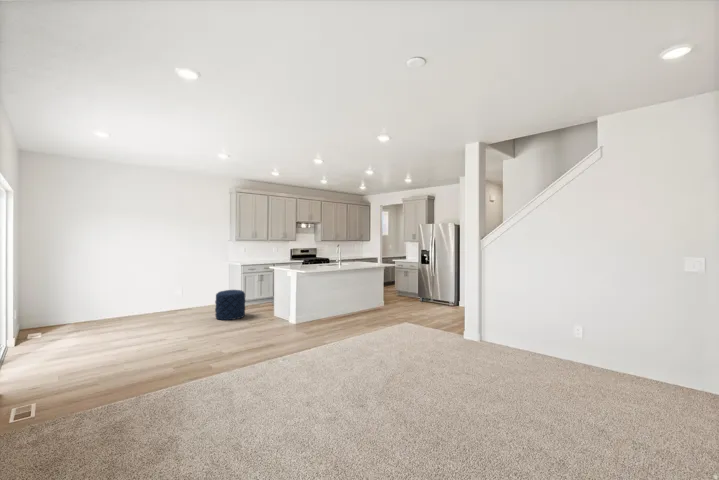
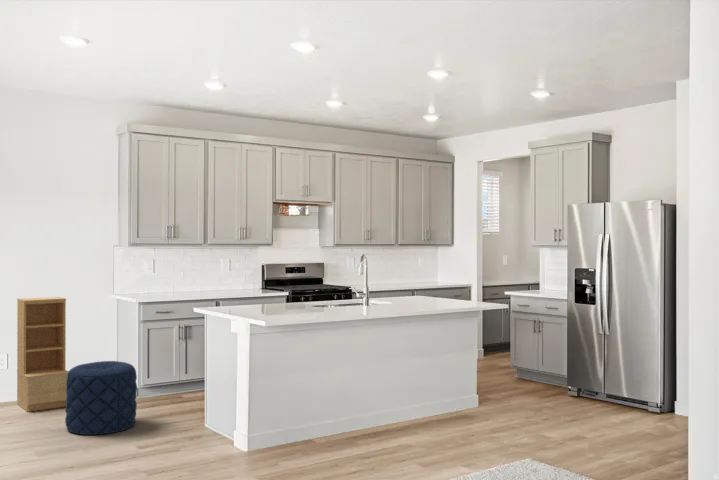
bookshelf: none [187,263,212,313] -> present [17,297,68,412]

